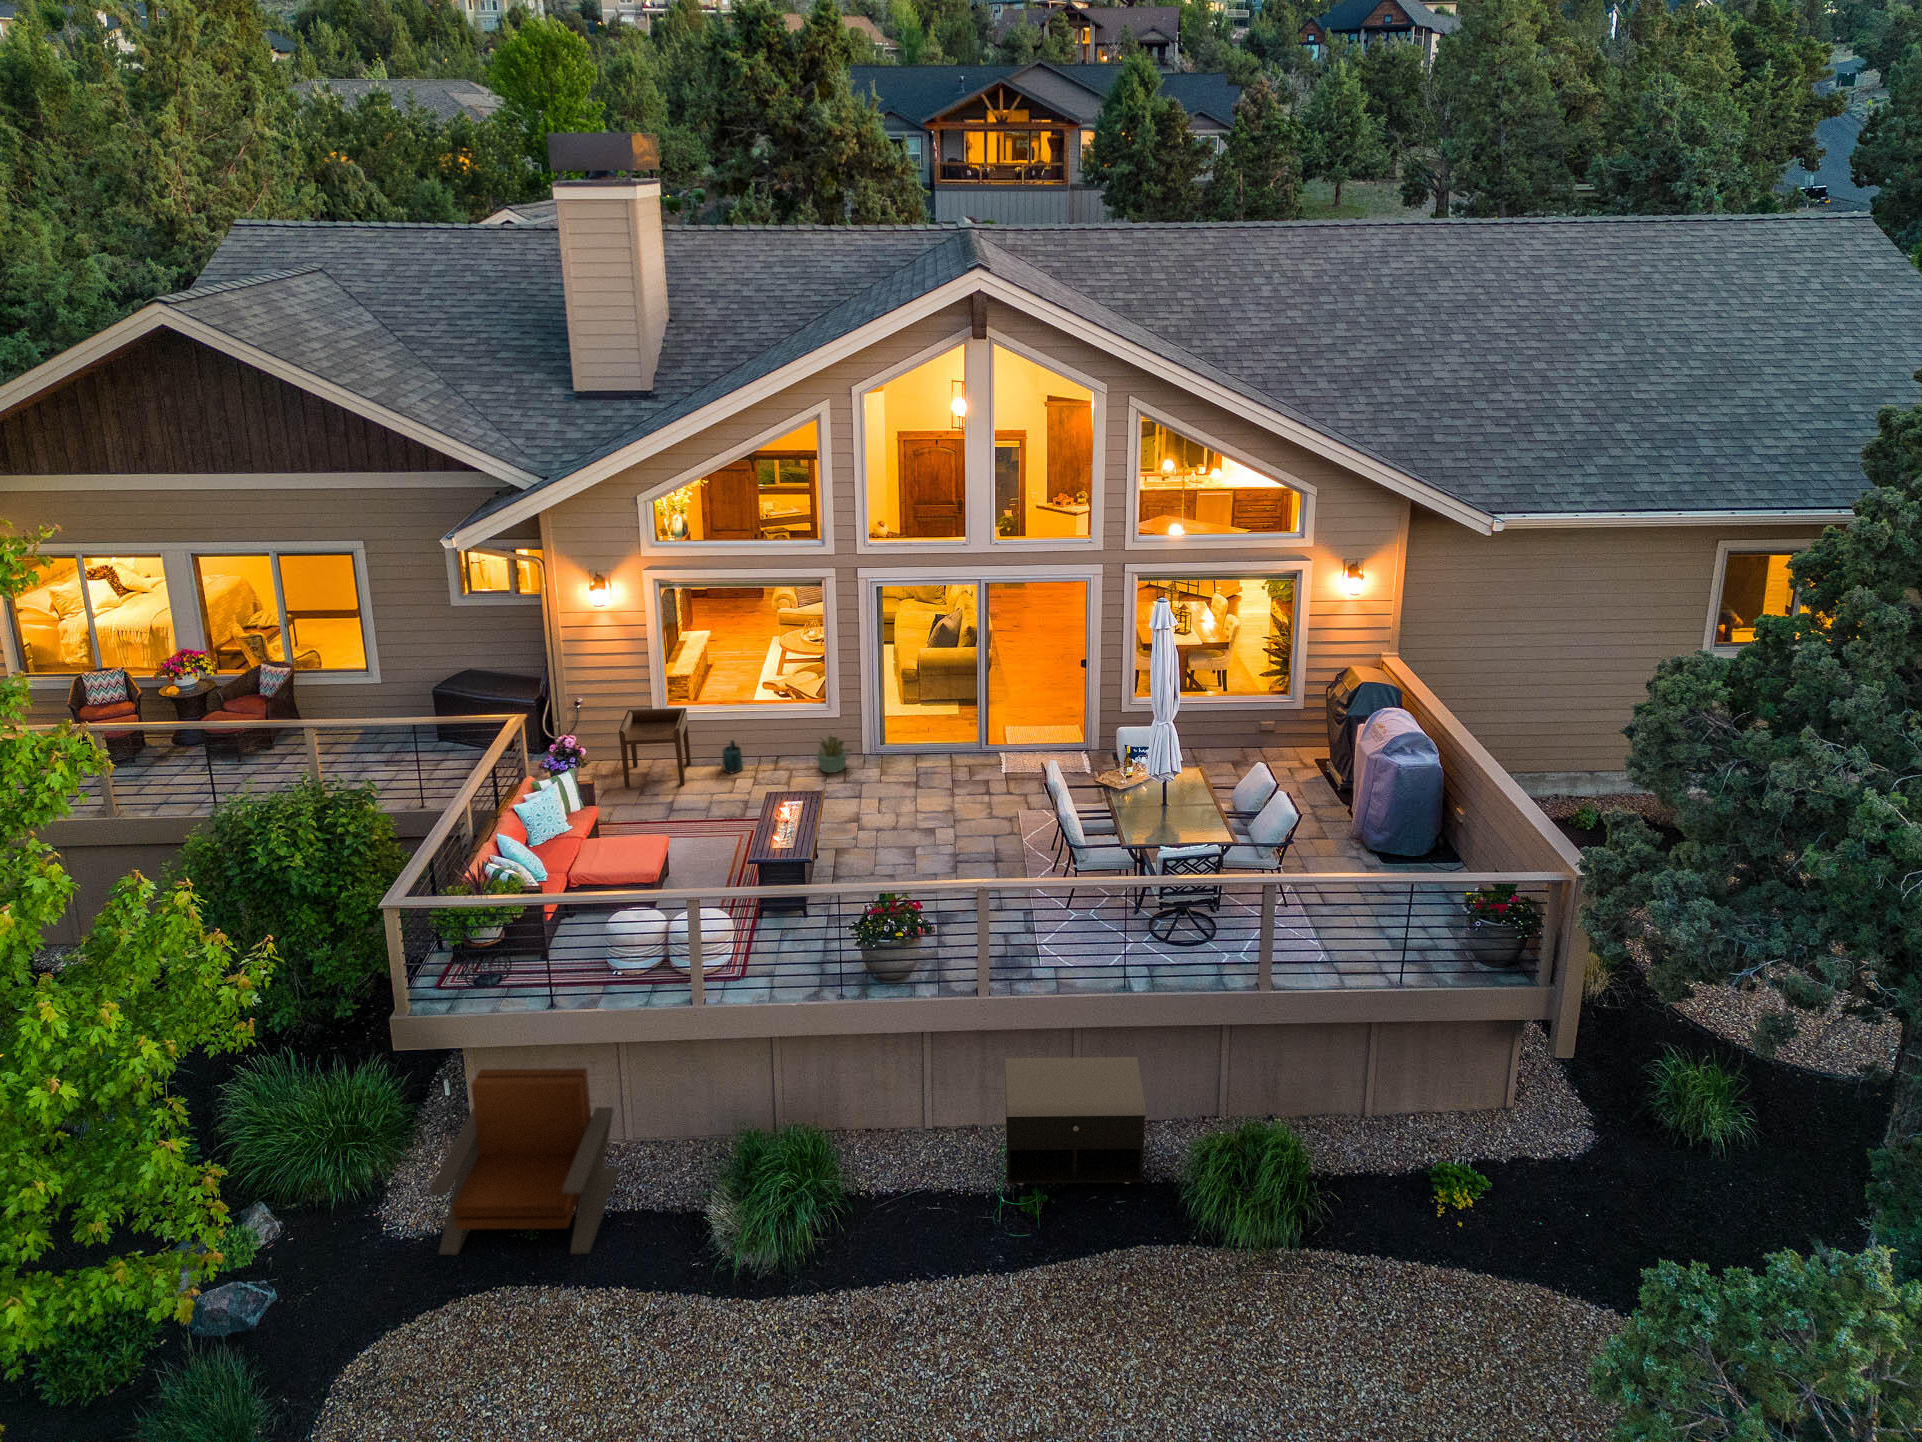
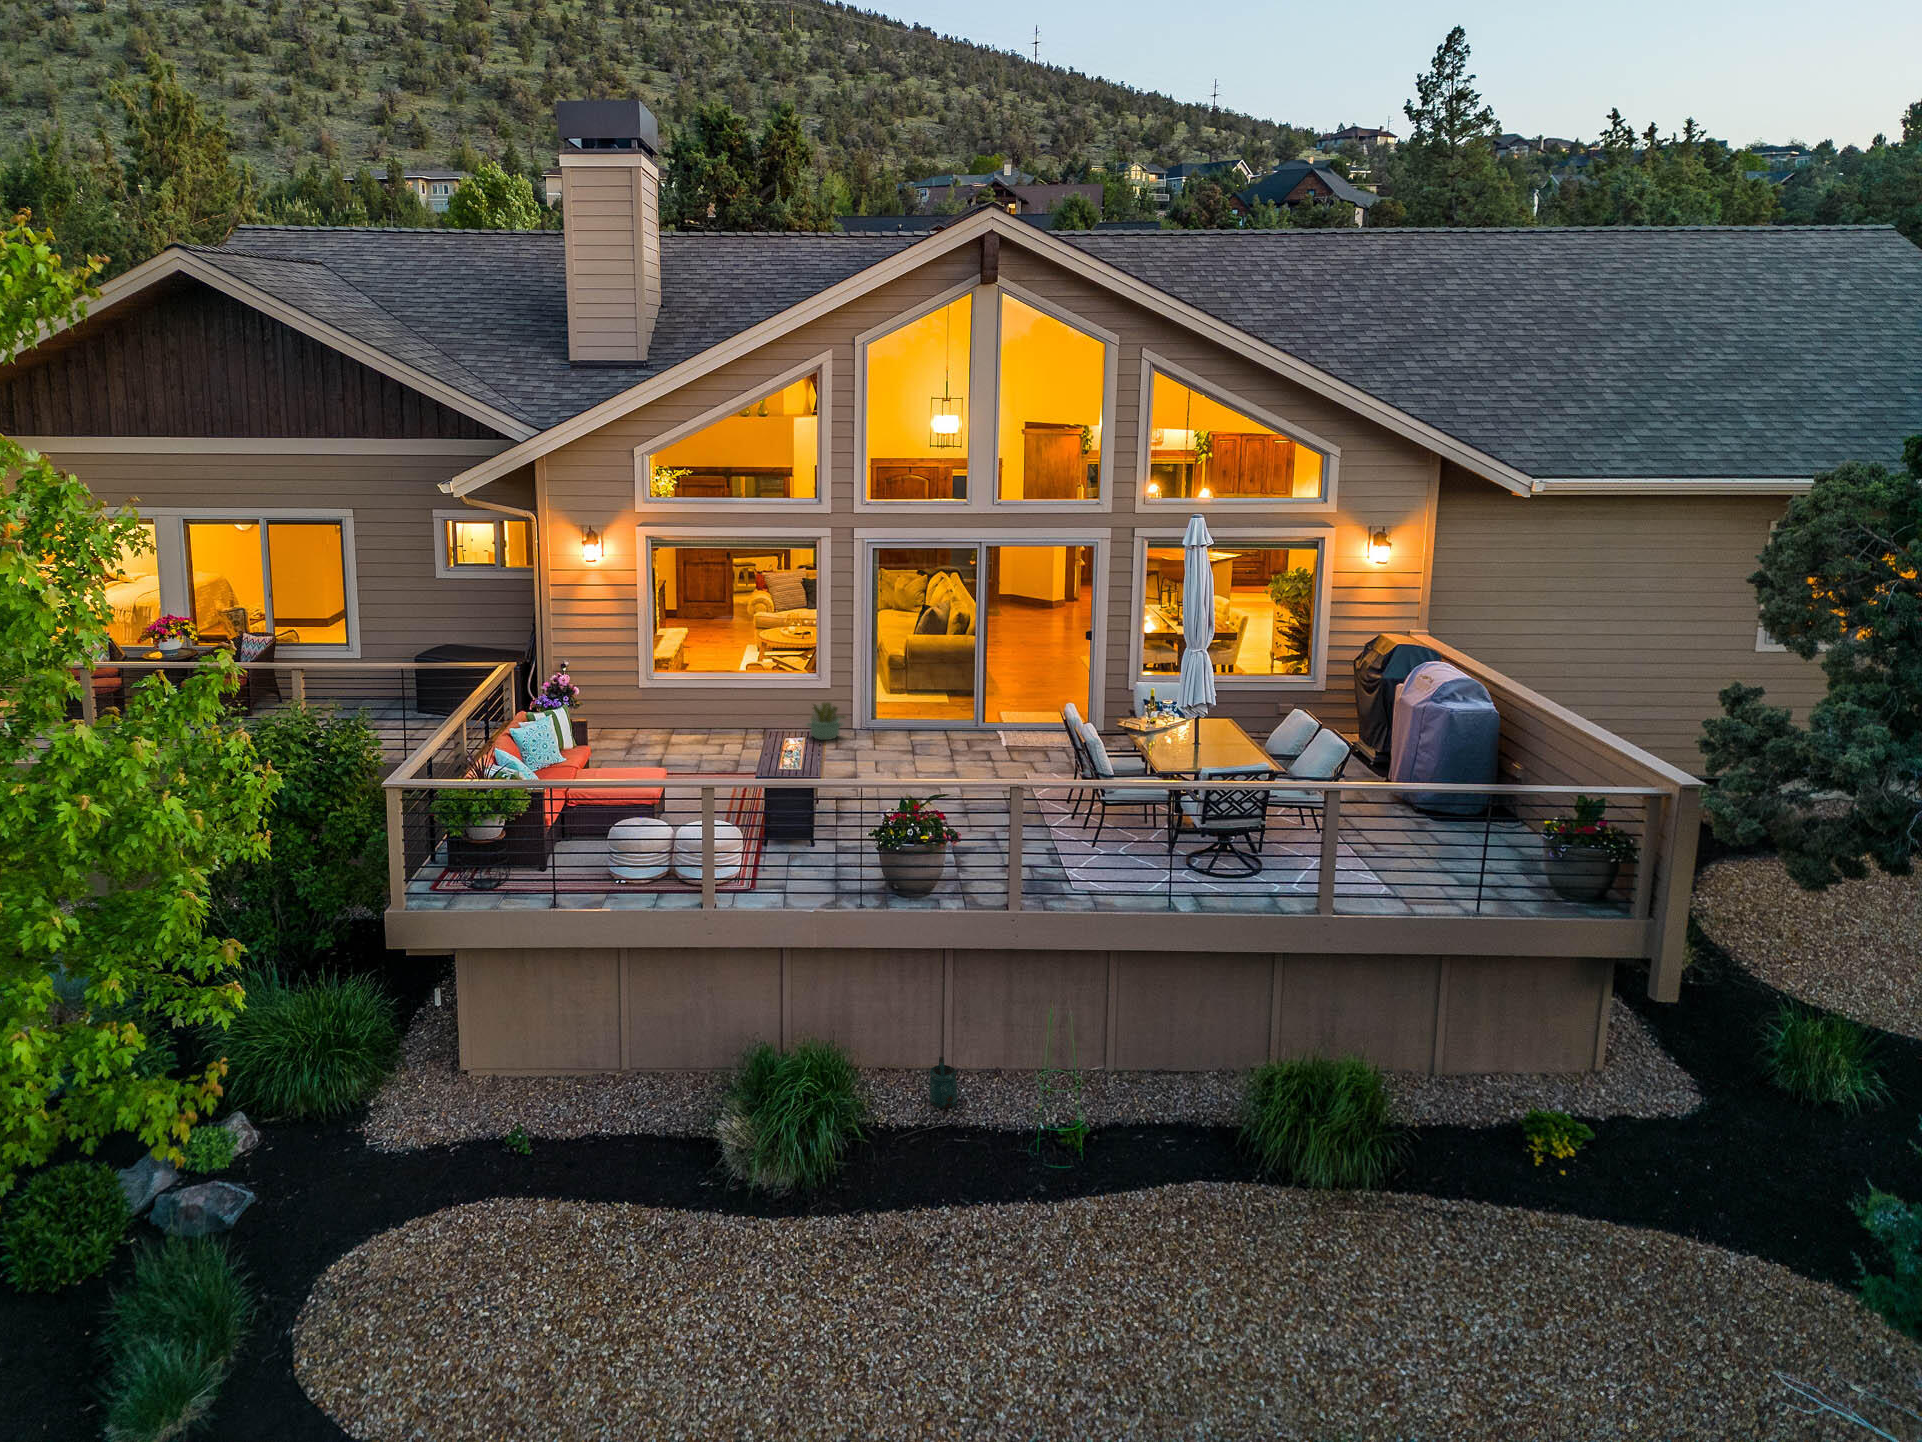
side table: present [619,708,691,788] -> none [608,671,678,748]
watering can: present [722,740,743,773] -> present [930,1057,957,1108]
storage bench: present [1005,1057,1146,1185] -> none [1033,988,1197,1129]
lounge chair: present [428,1068,619,1255] -> none [421,978,614,1173]

